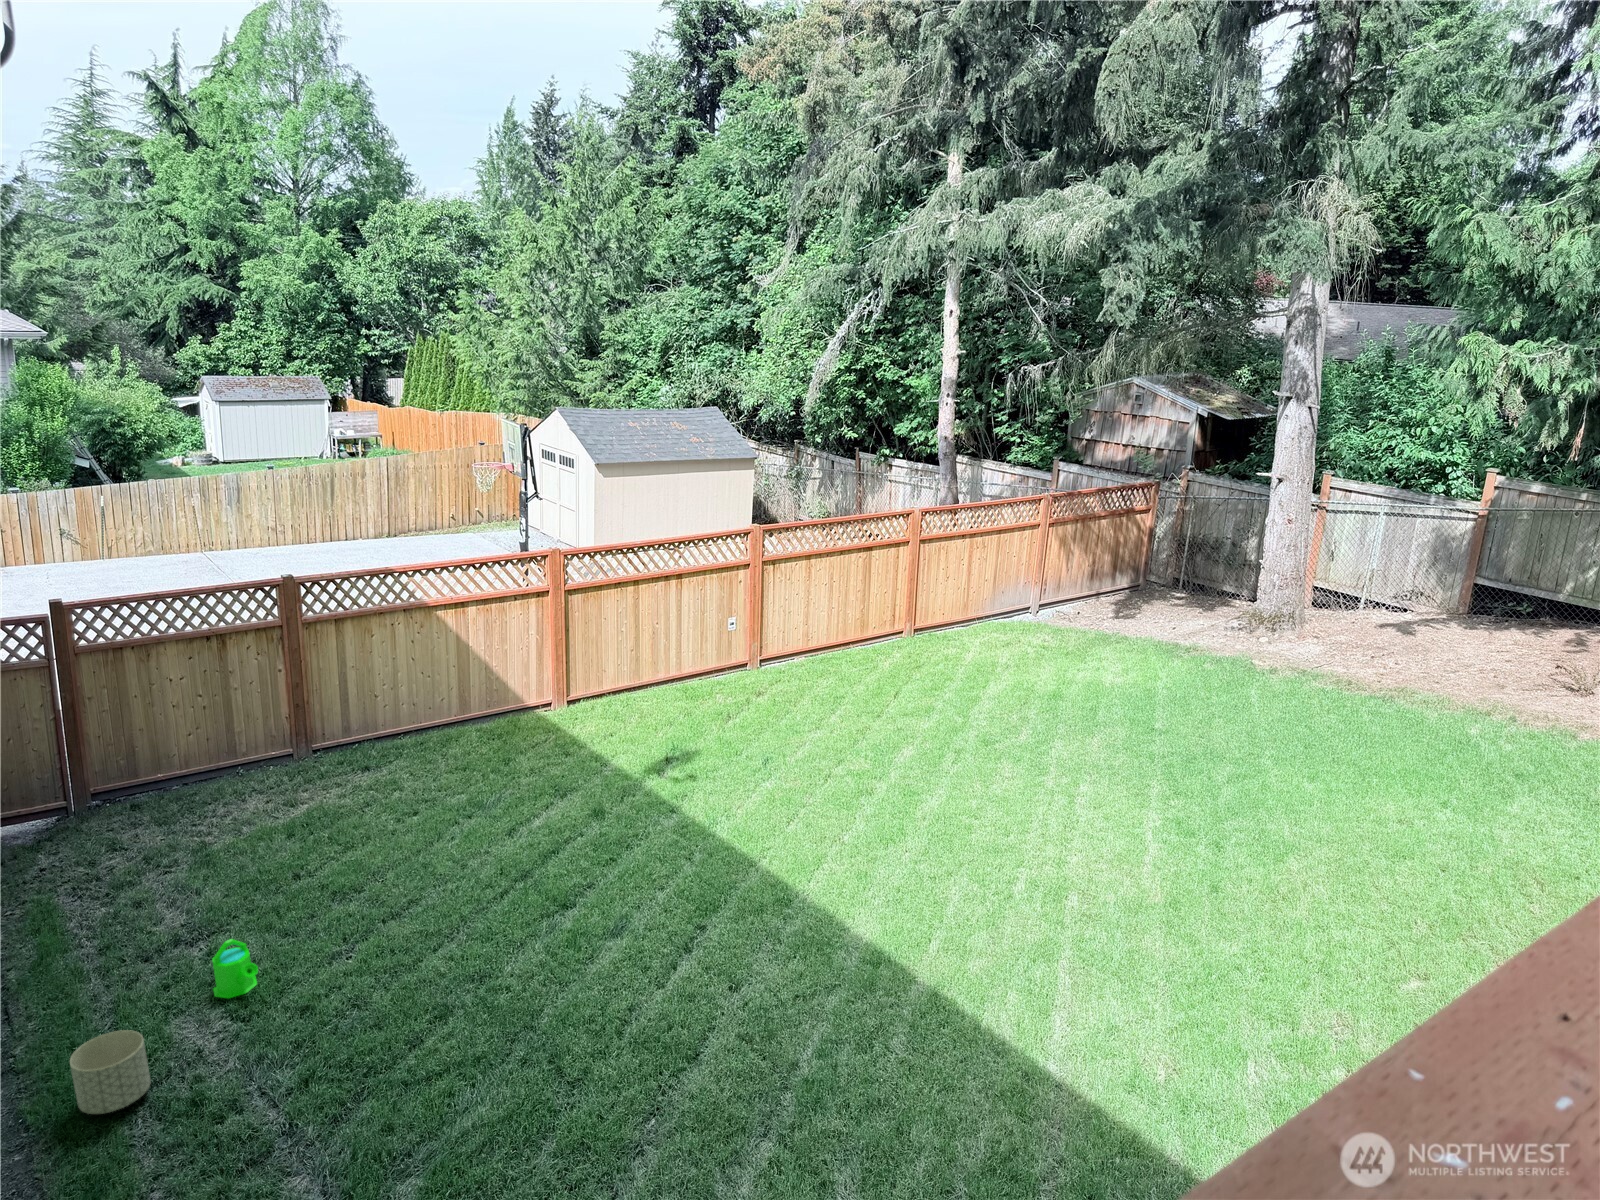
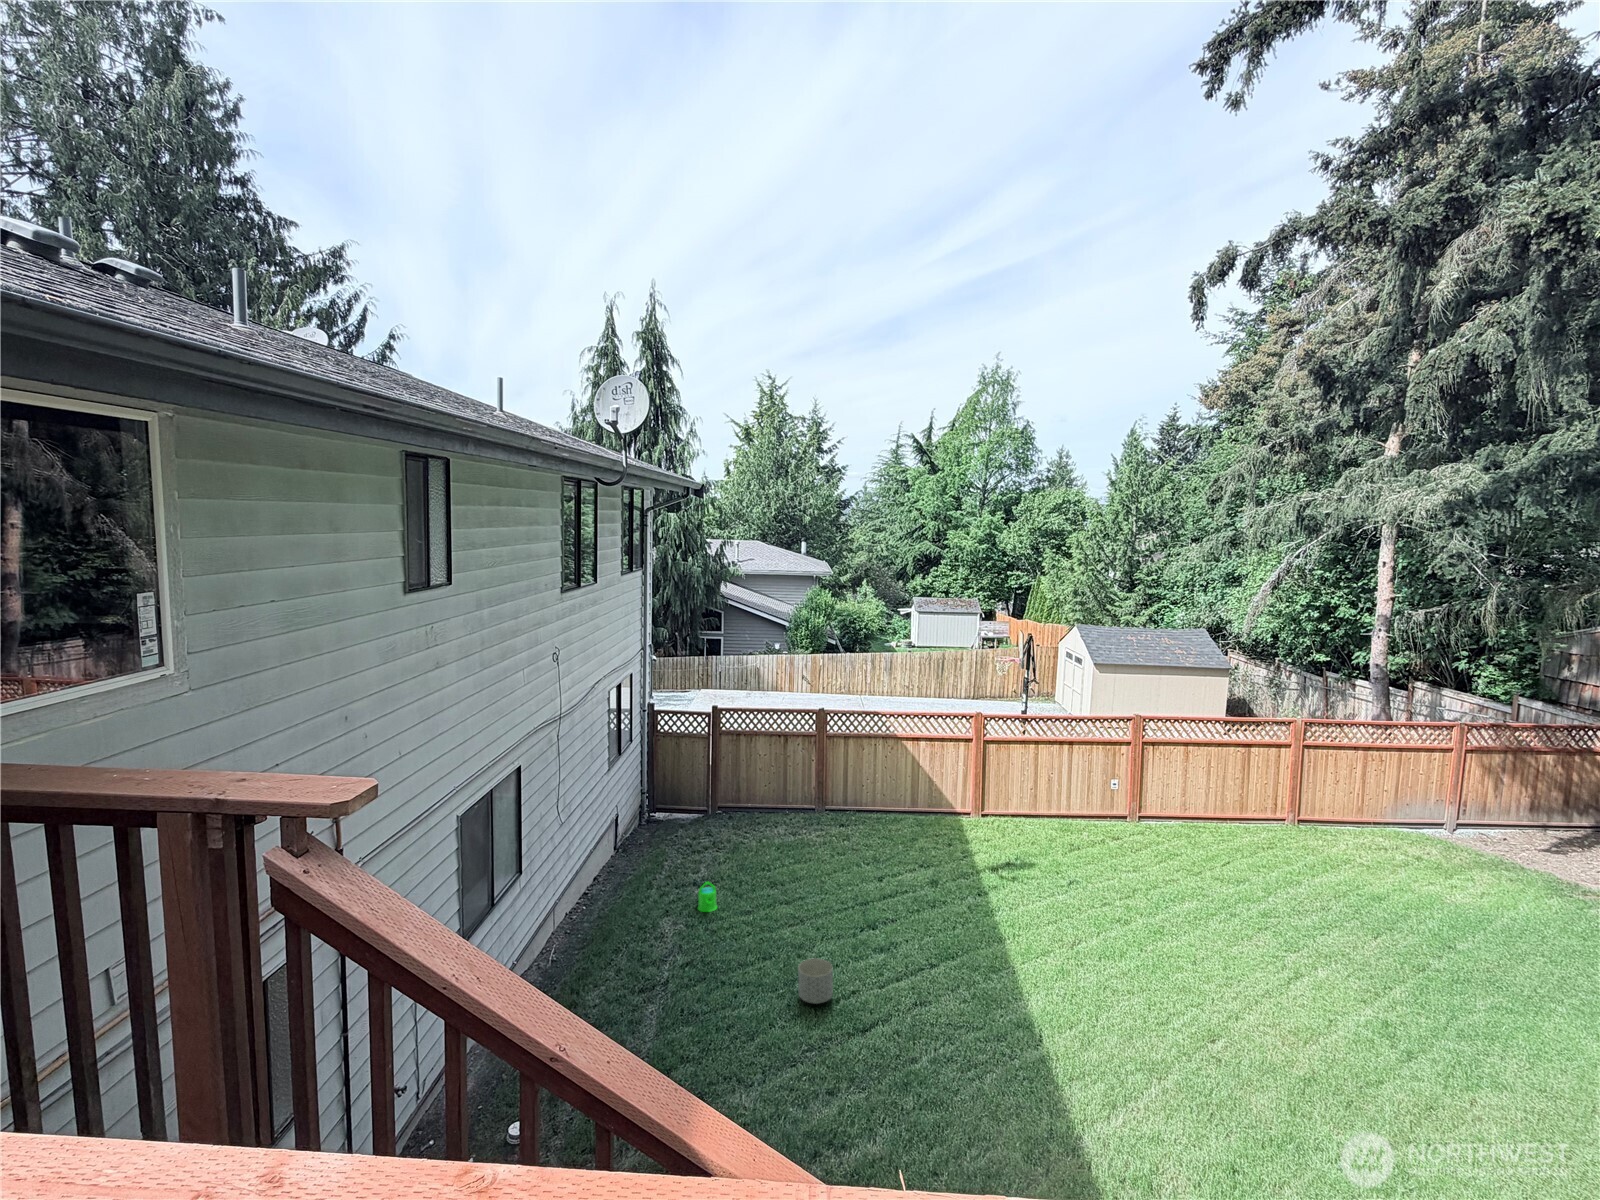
planter: present [70,1030,151,1114] -> present [798,958,833,1004]

